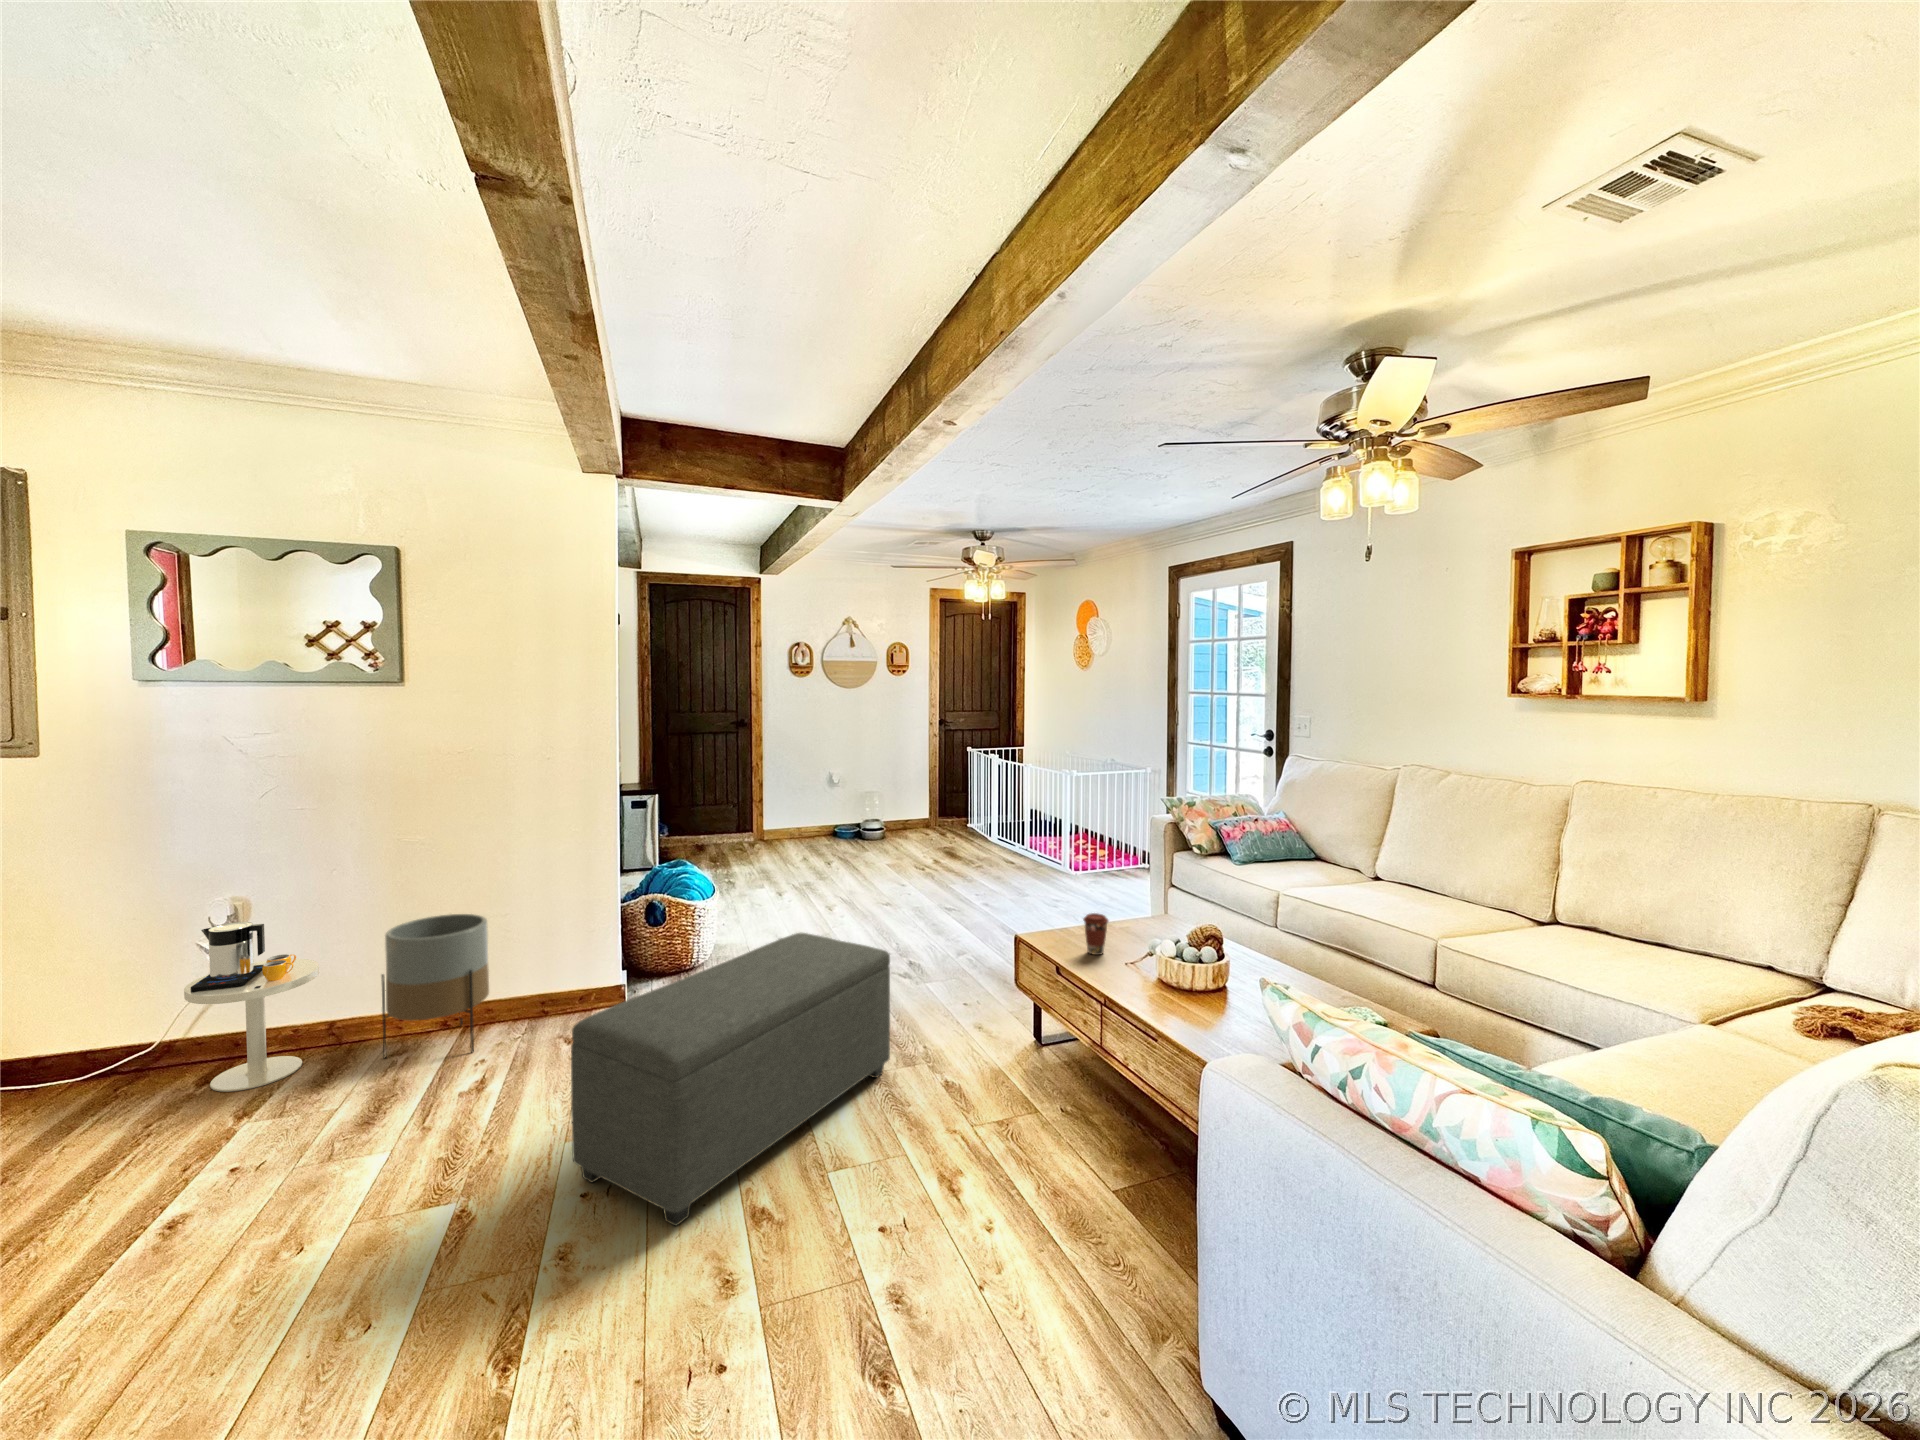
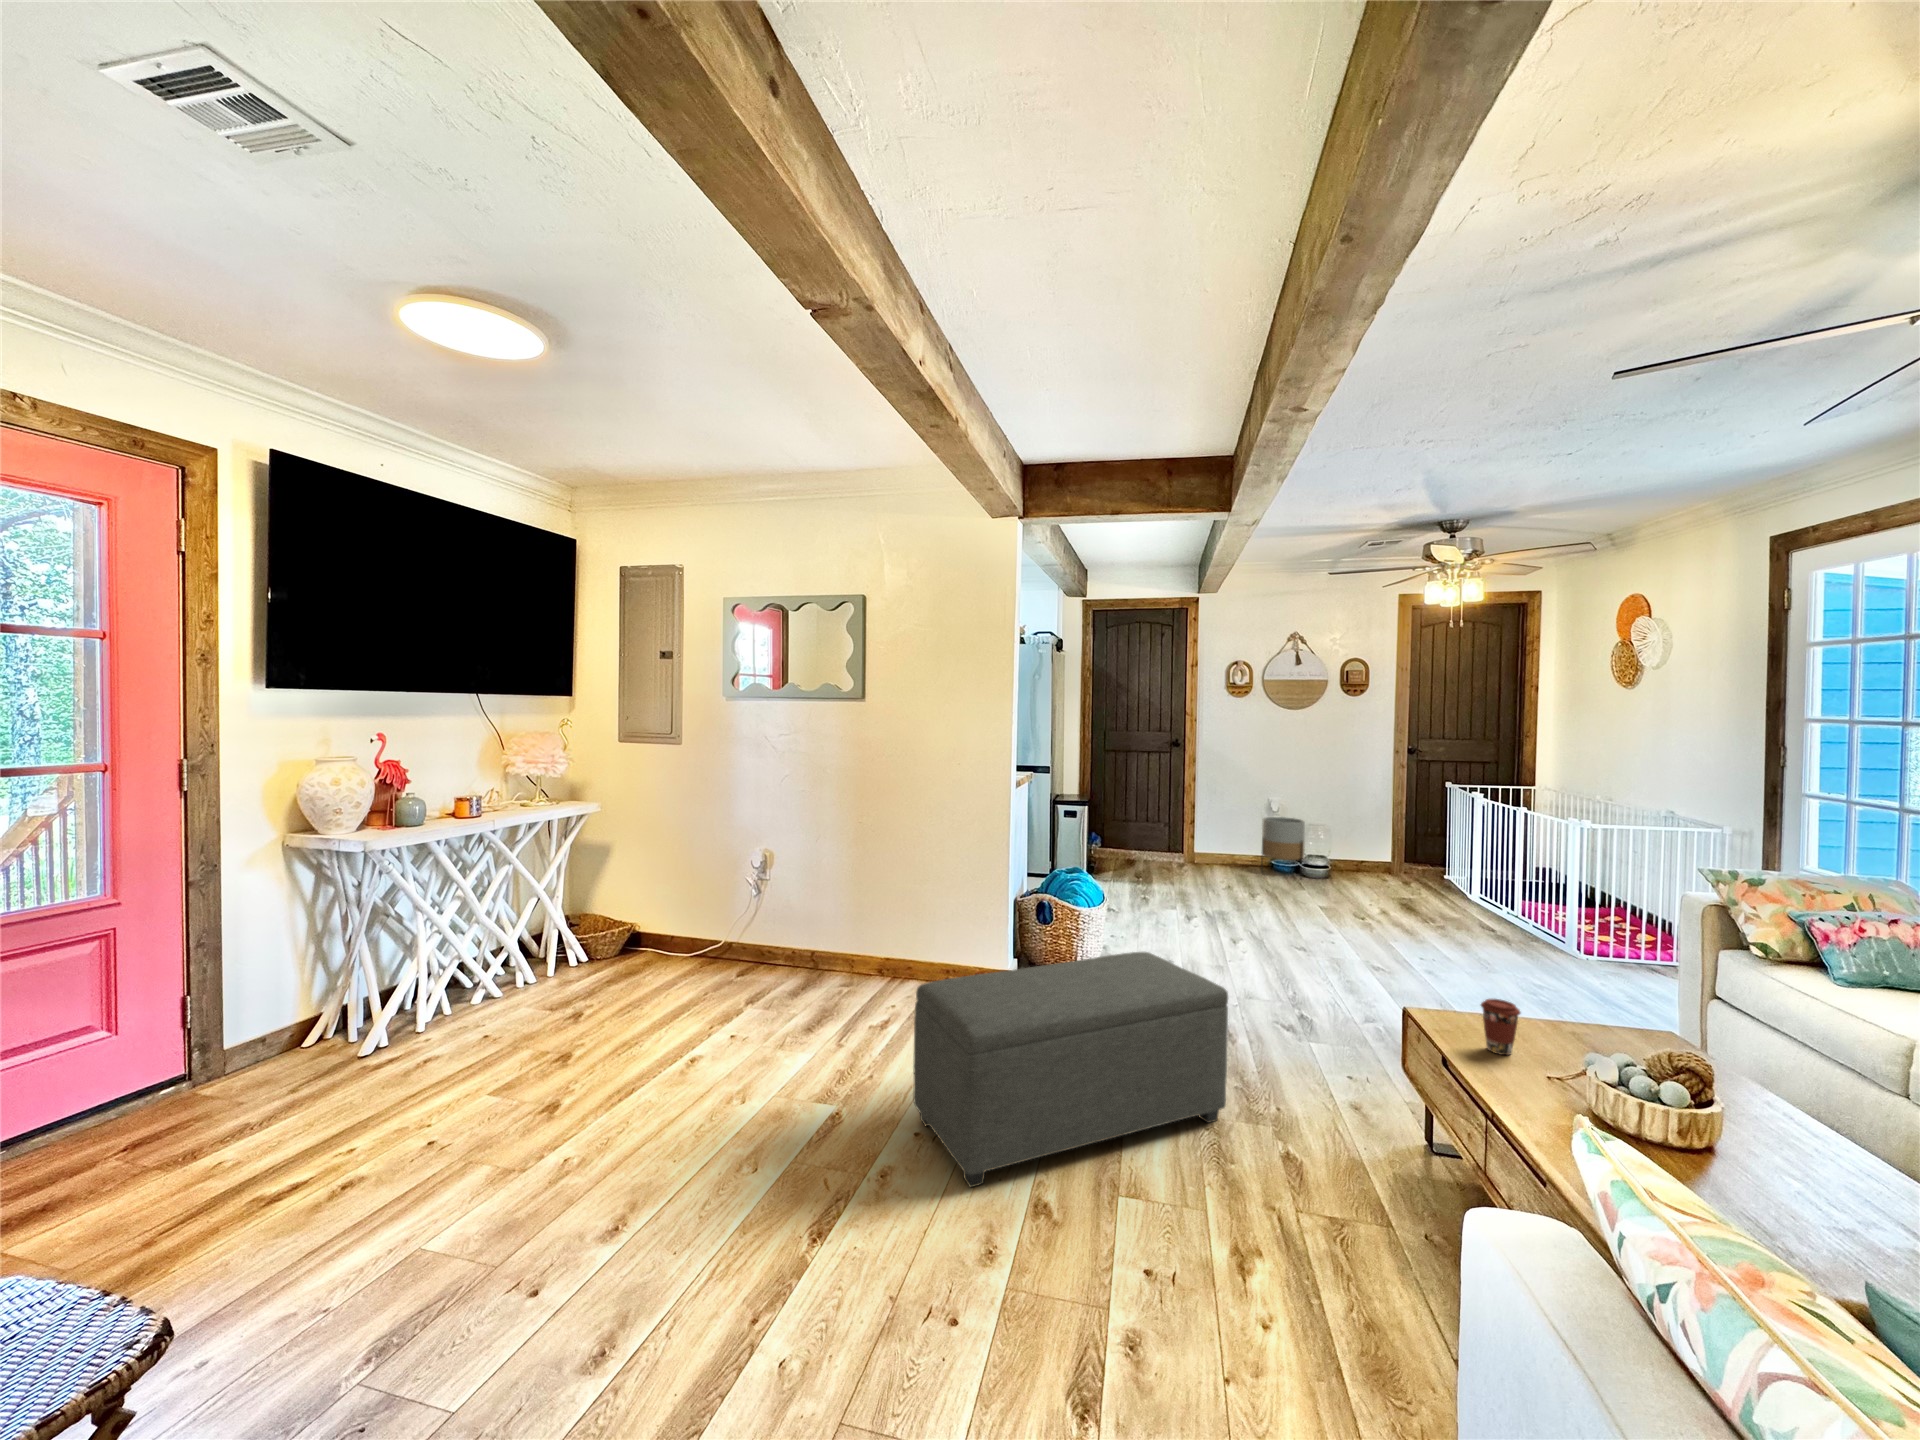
planter: present [382,914,489,1058] -> present [1262,817,1305,861]
side table: present [184,922,319,1092] -> none [732,866,804,985]

